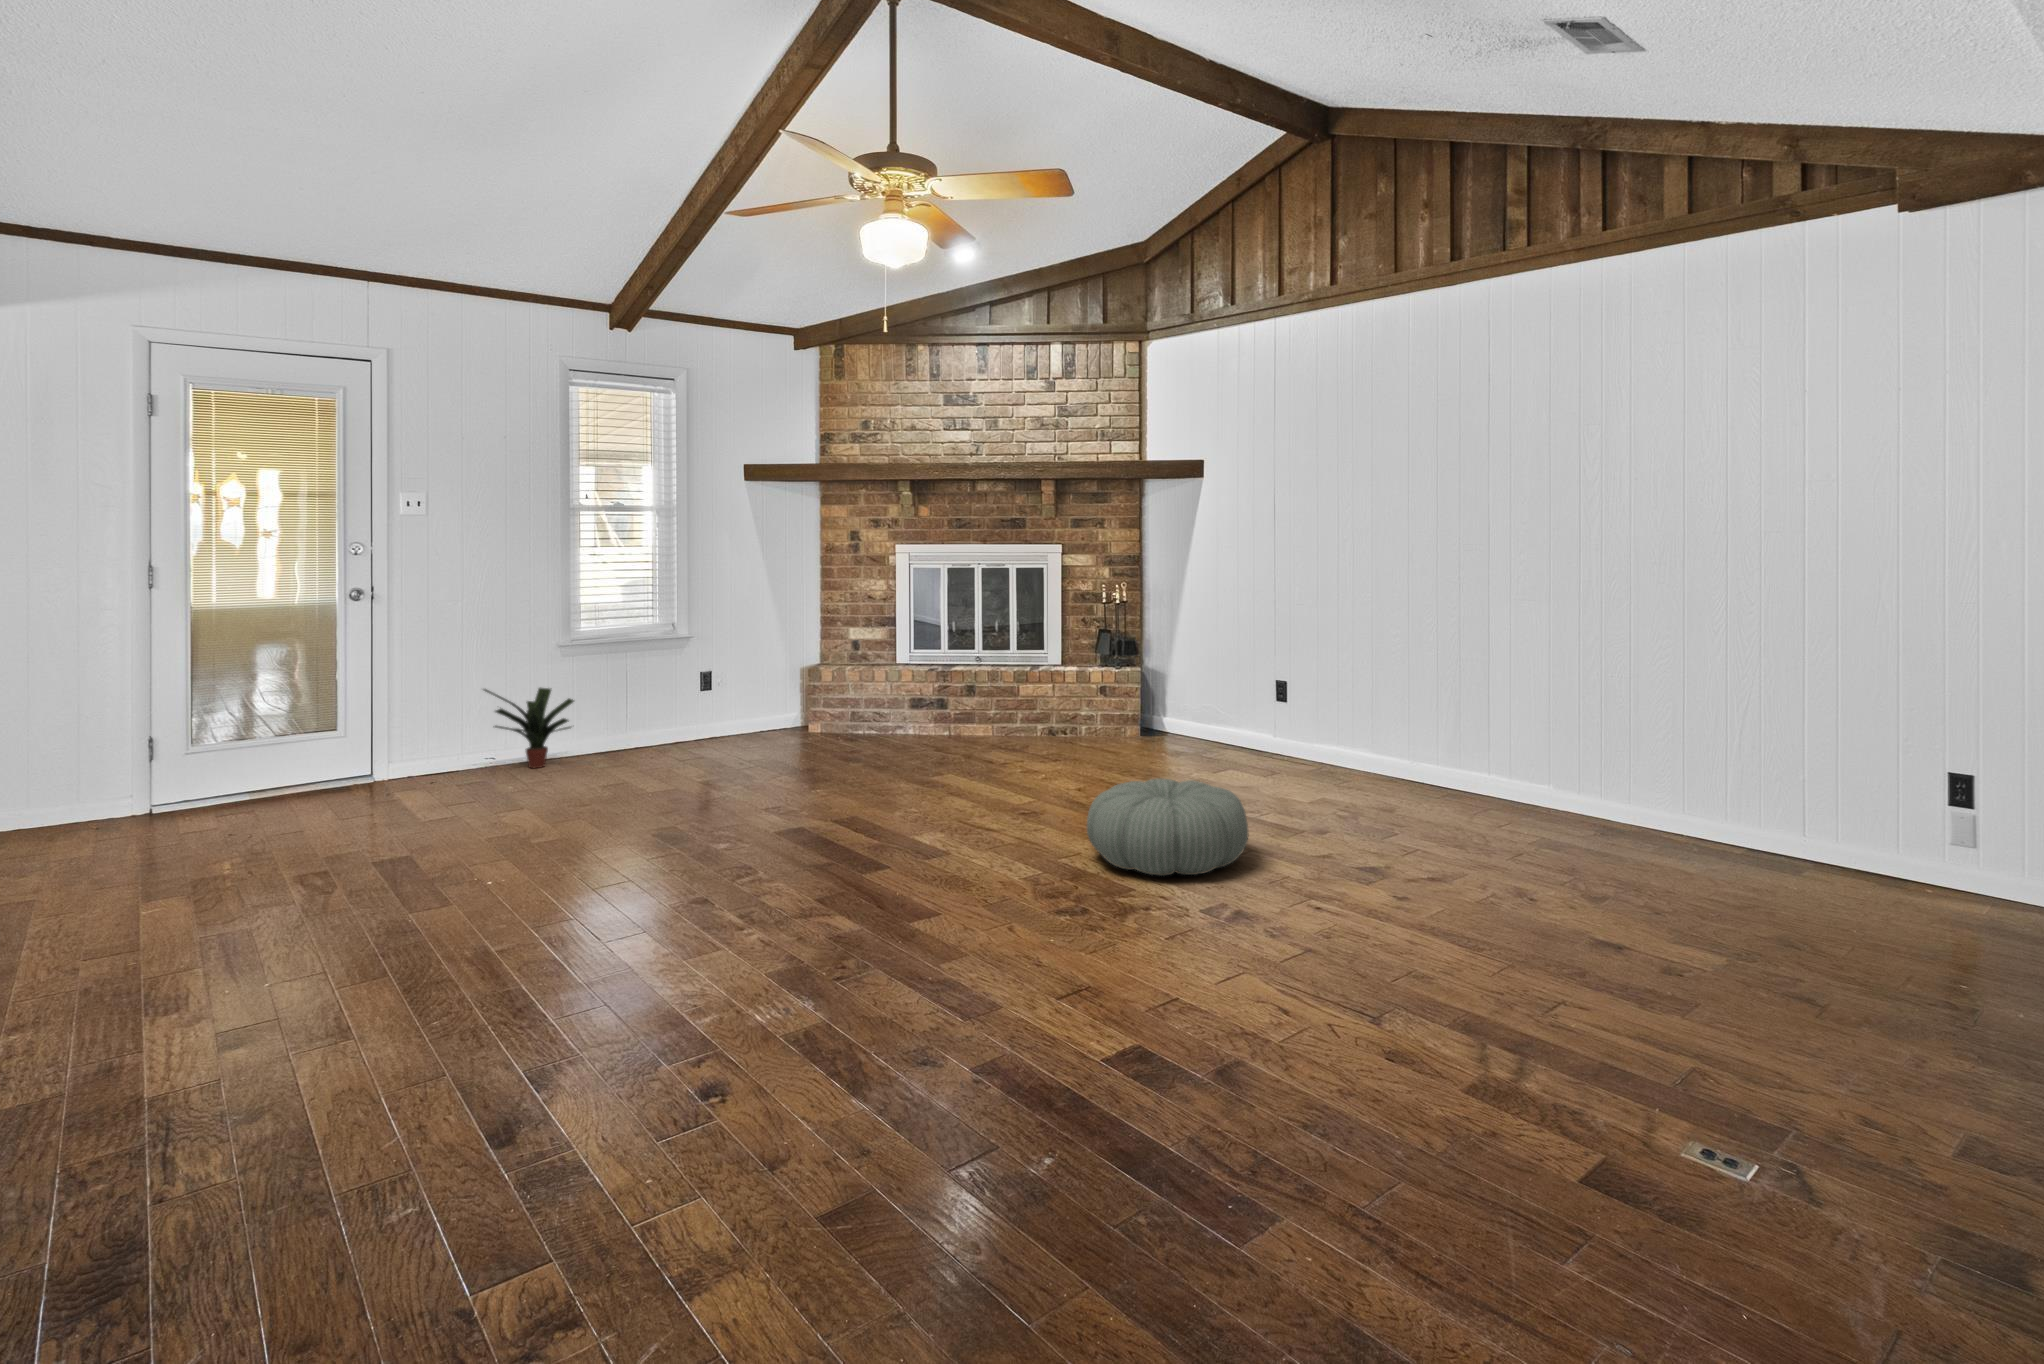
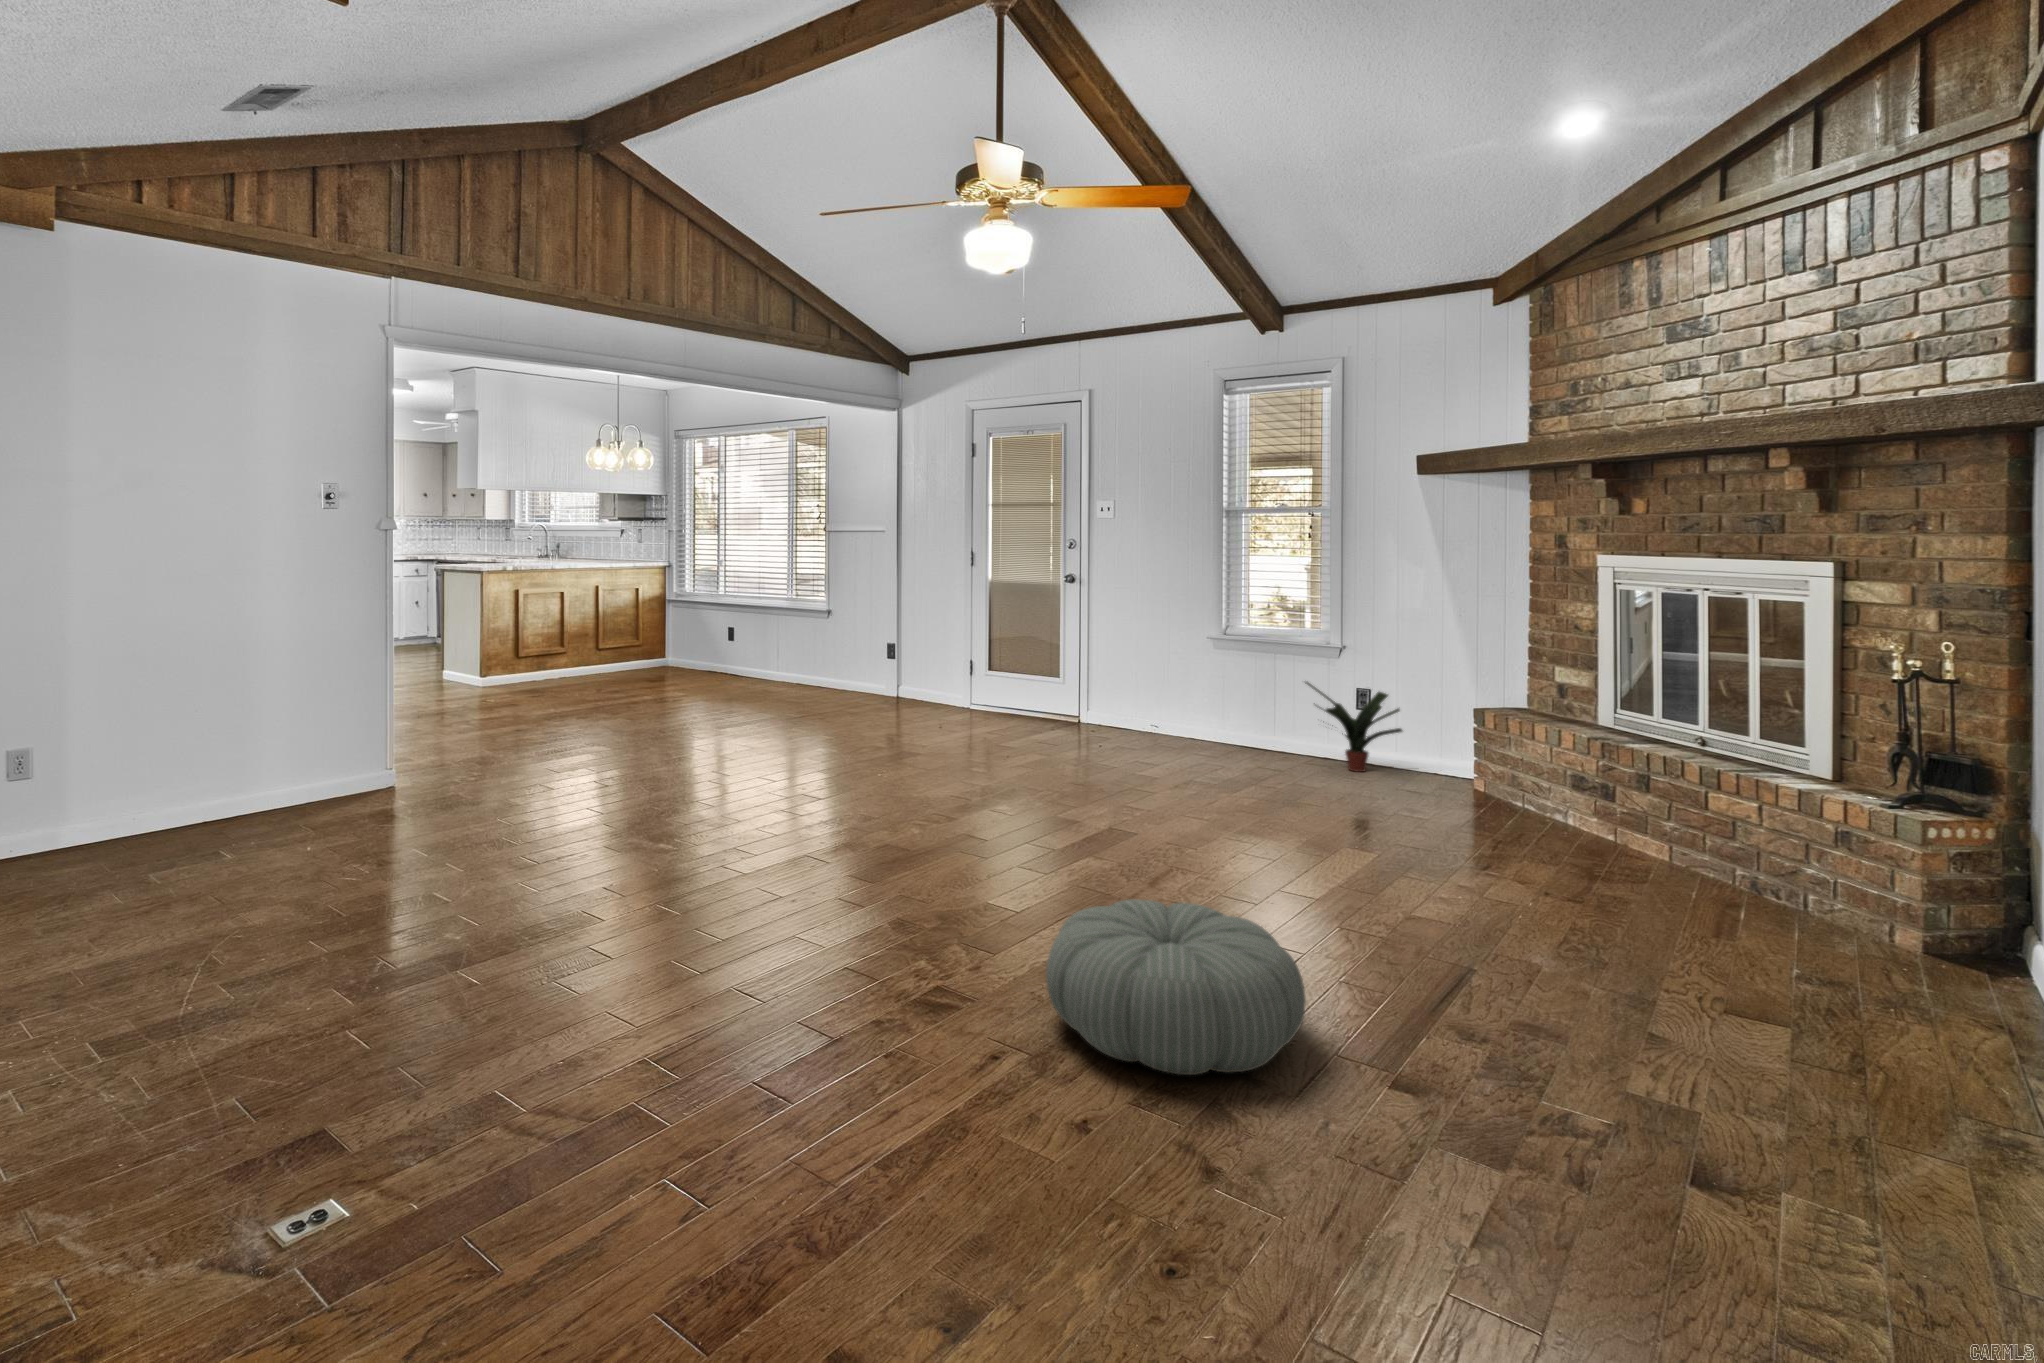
potted plant: present [484,688,574,768] -> present [1305,682,1402,772]

